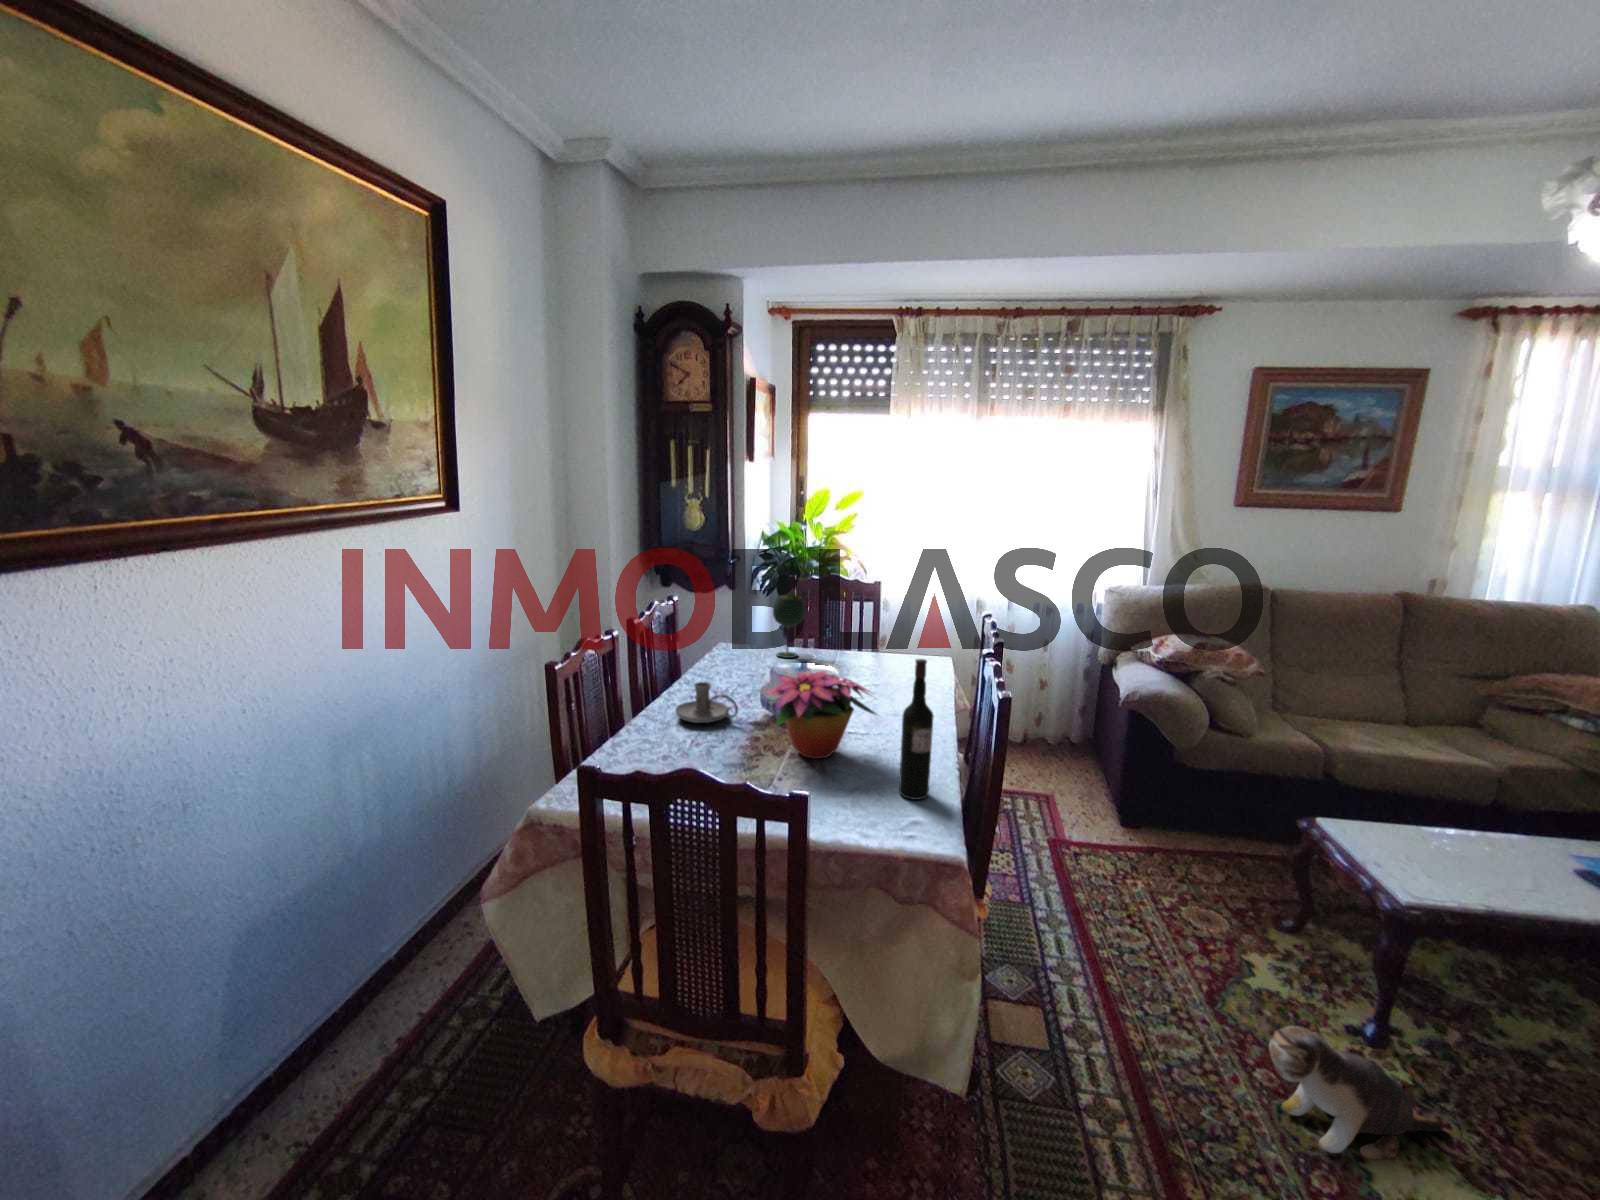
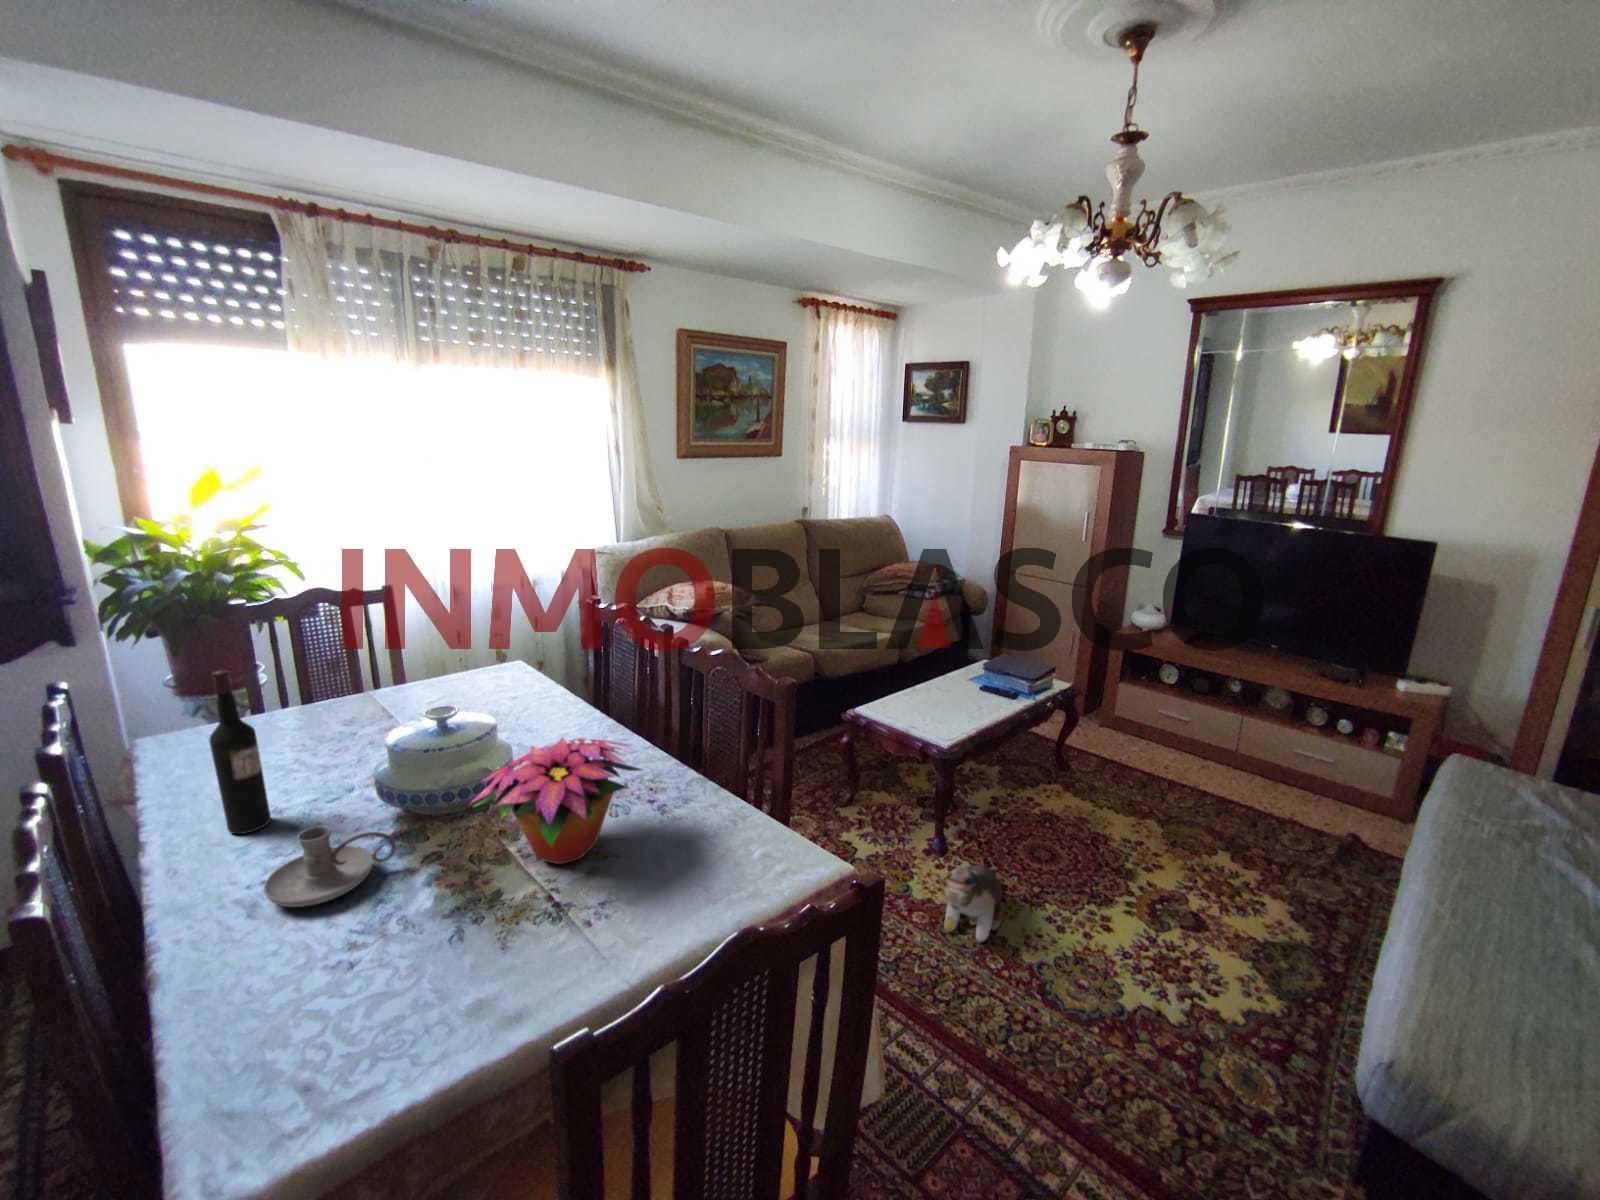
wine glass: present [773,595,805,658] -> none [273,635,333,733]
wine bottle: present [899,659,933,800] -> present [209,670,271,834]

